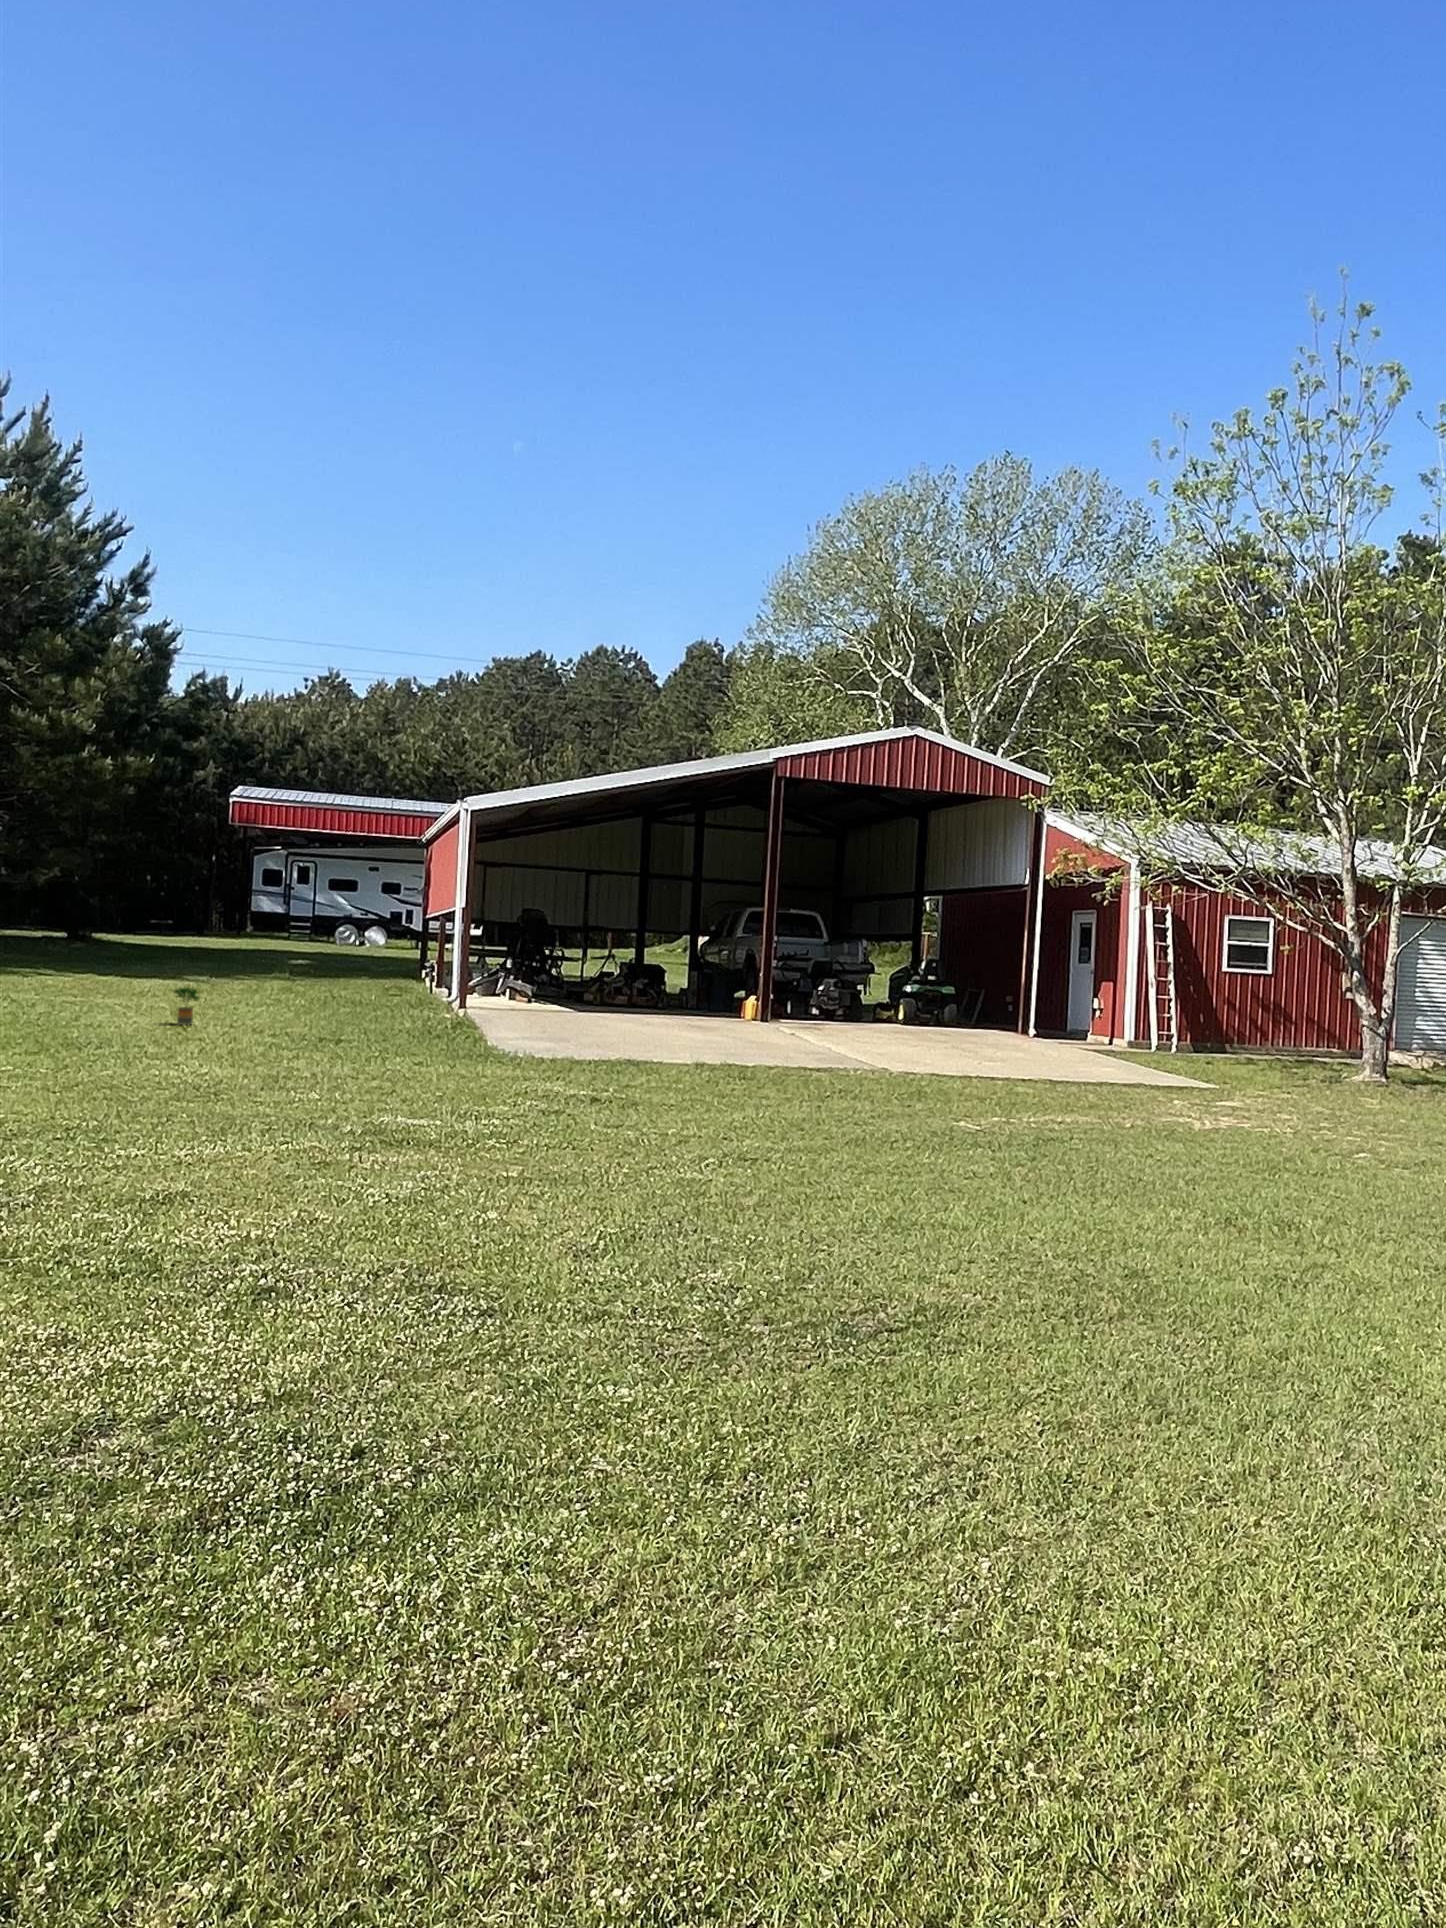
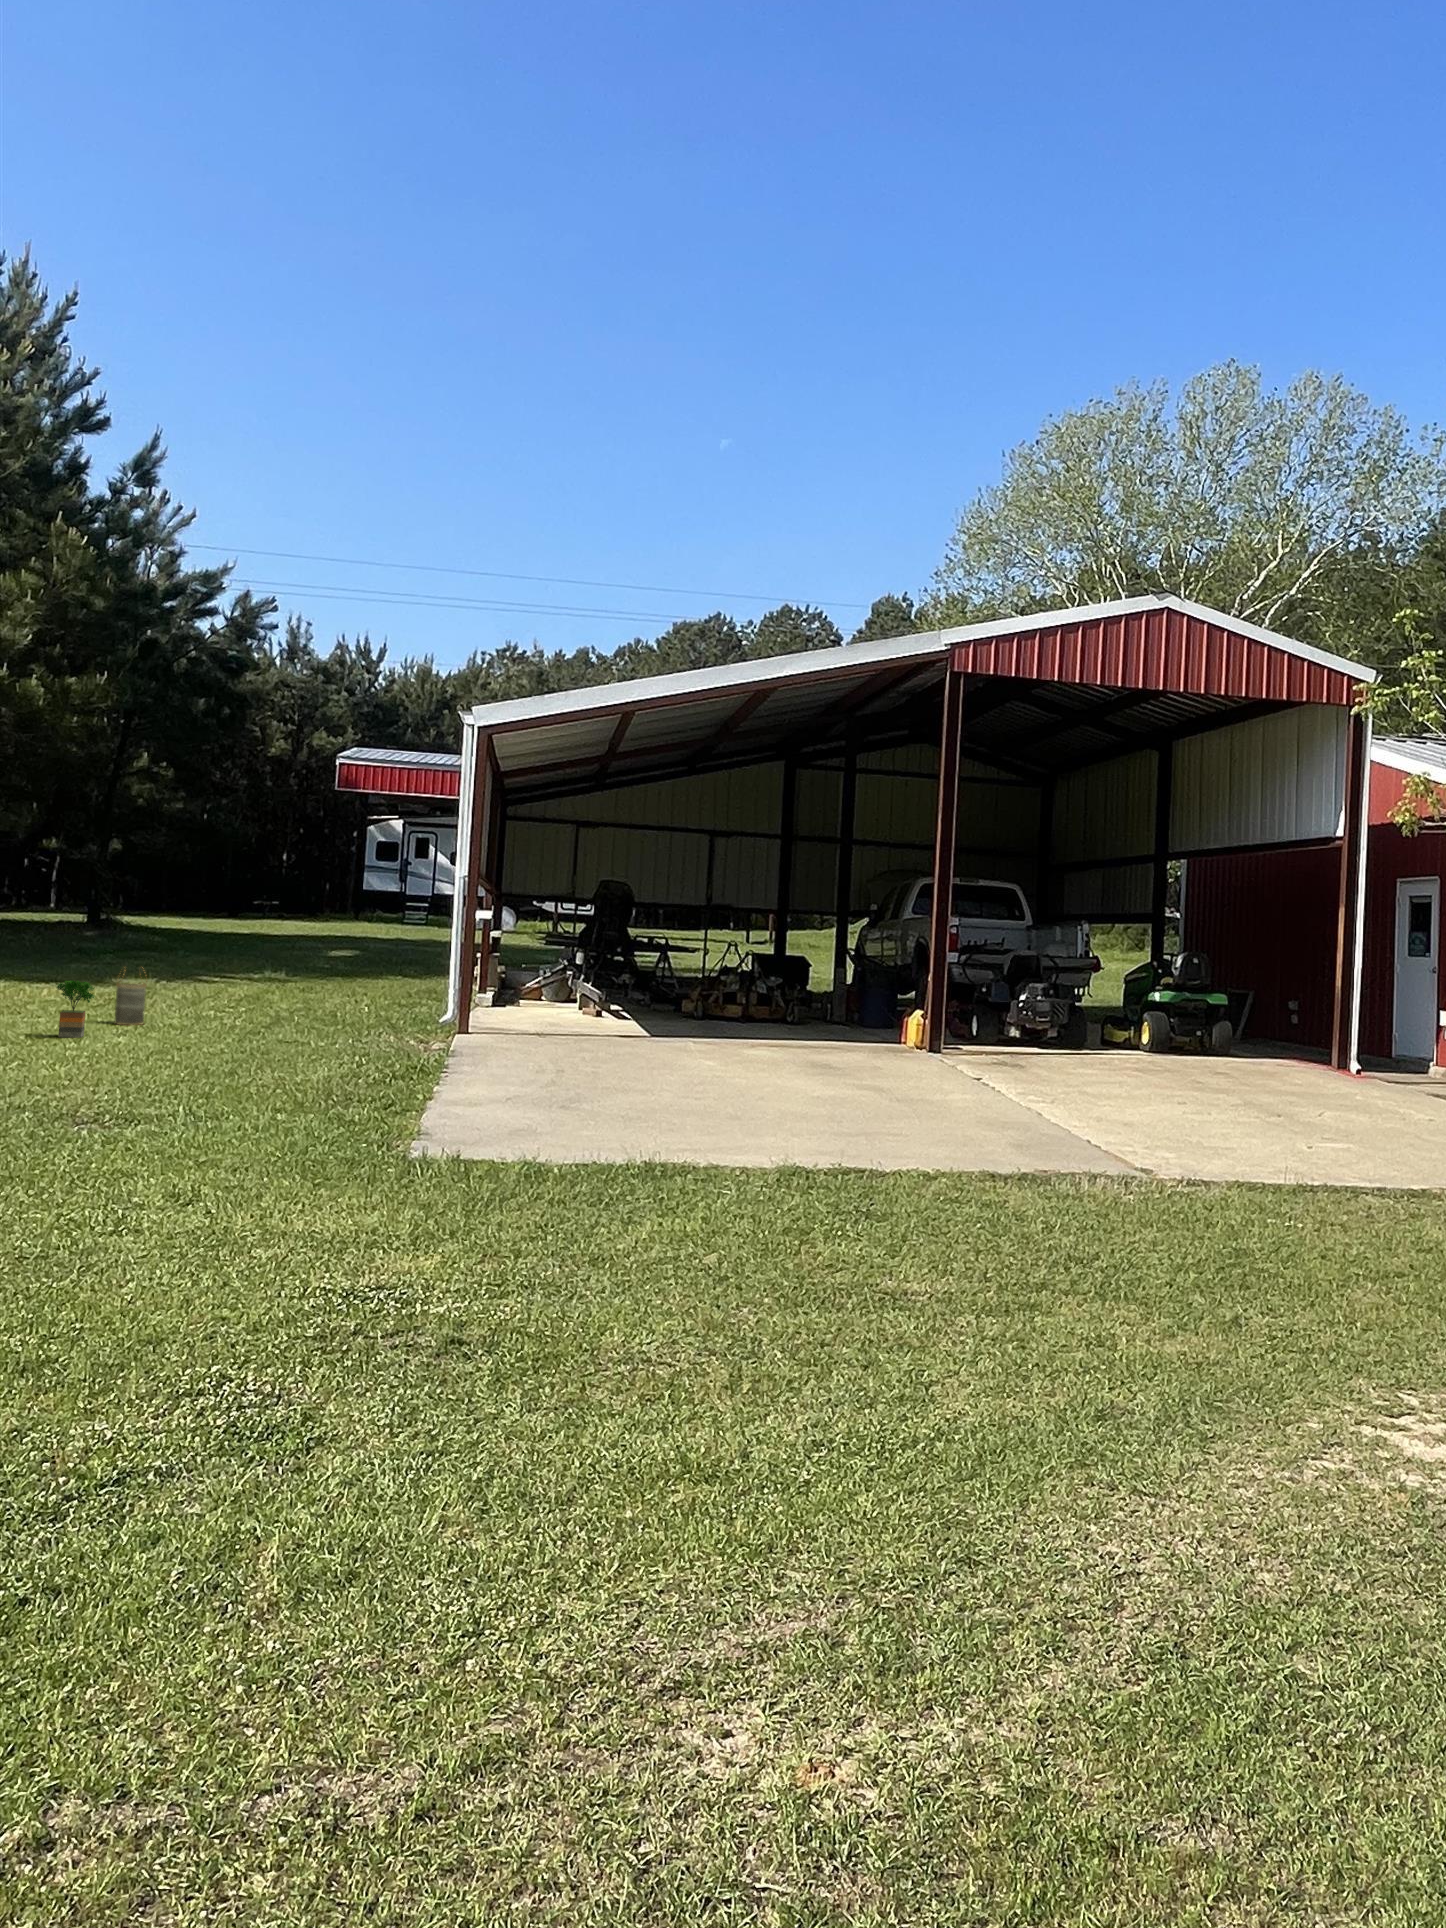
basket: none [201,975,224,1015] -> present [114,967,147,1025]

